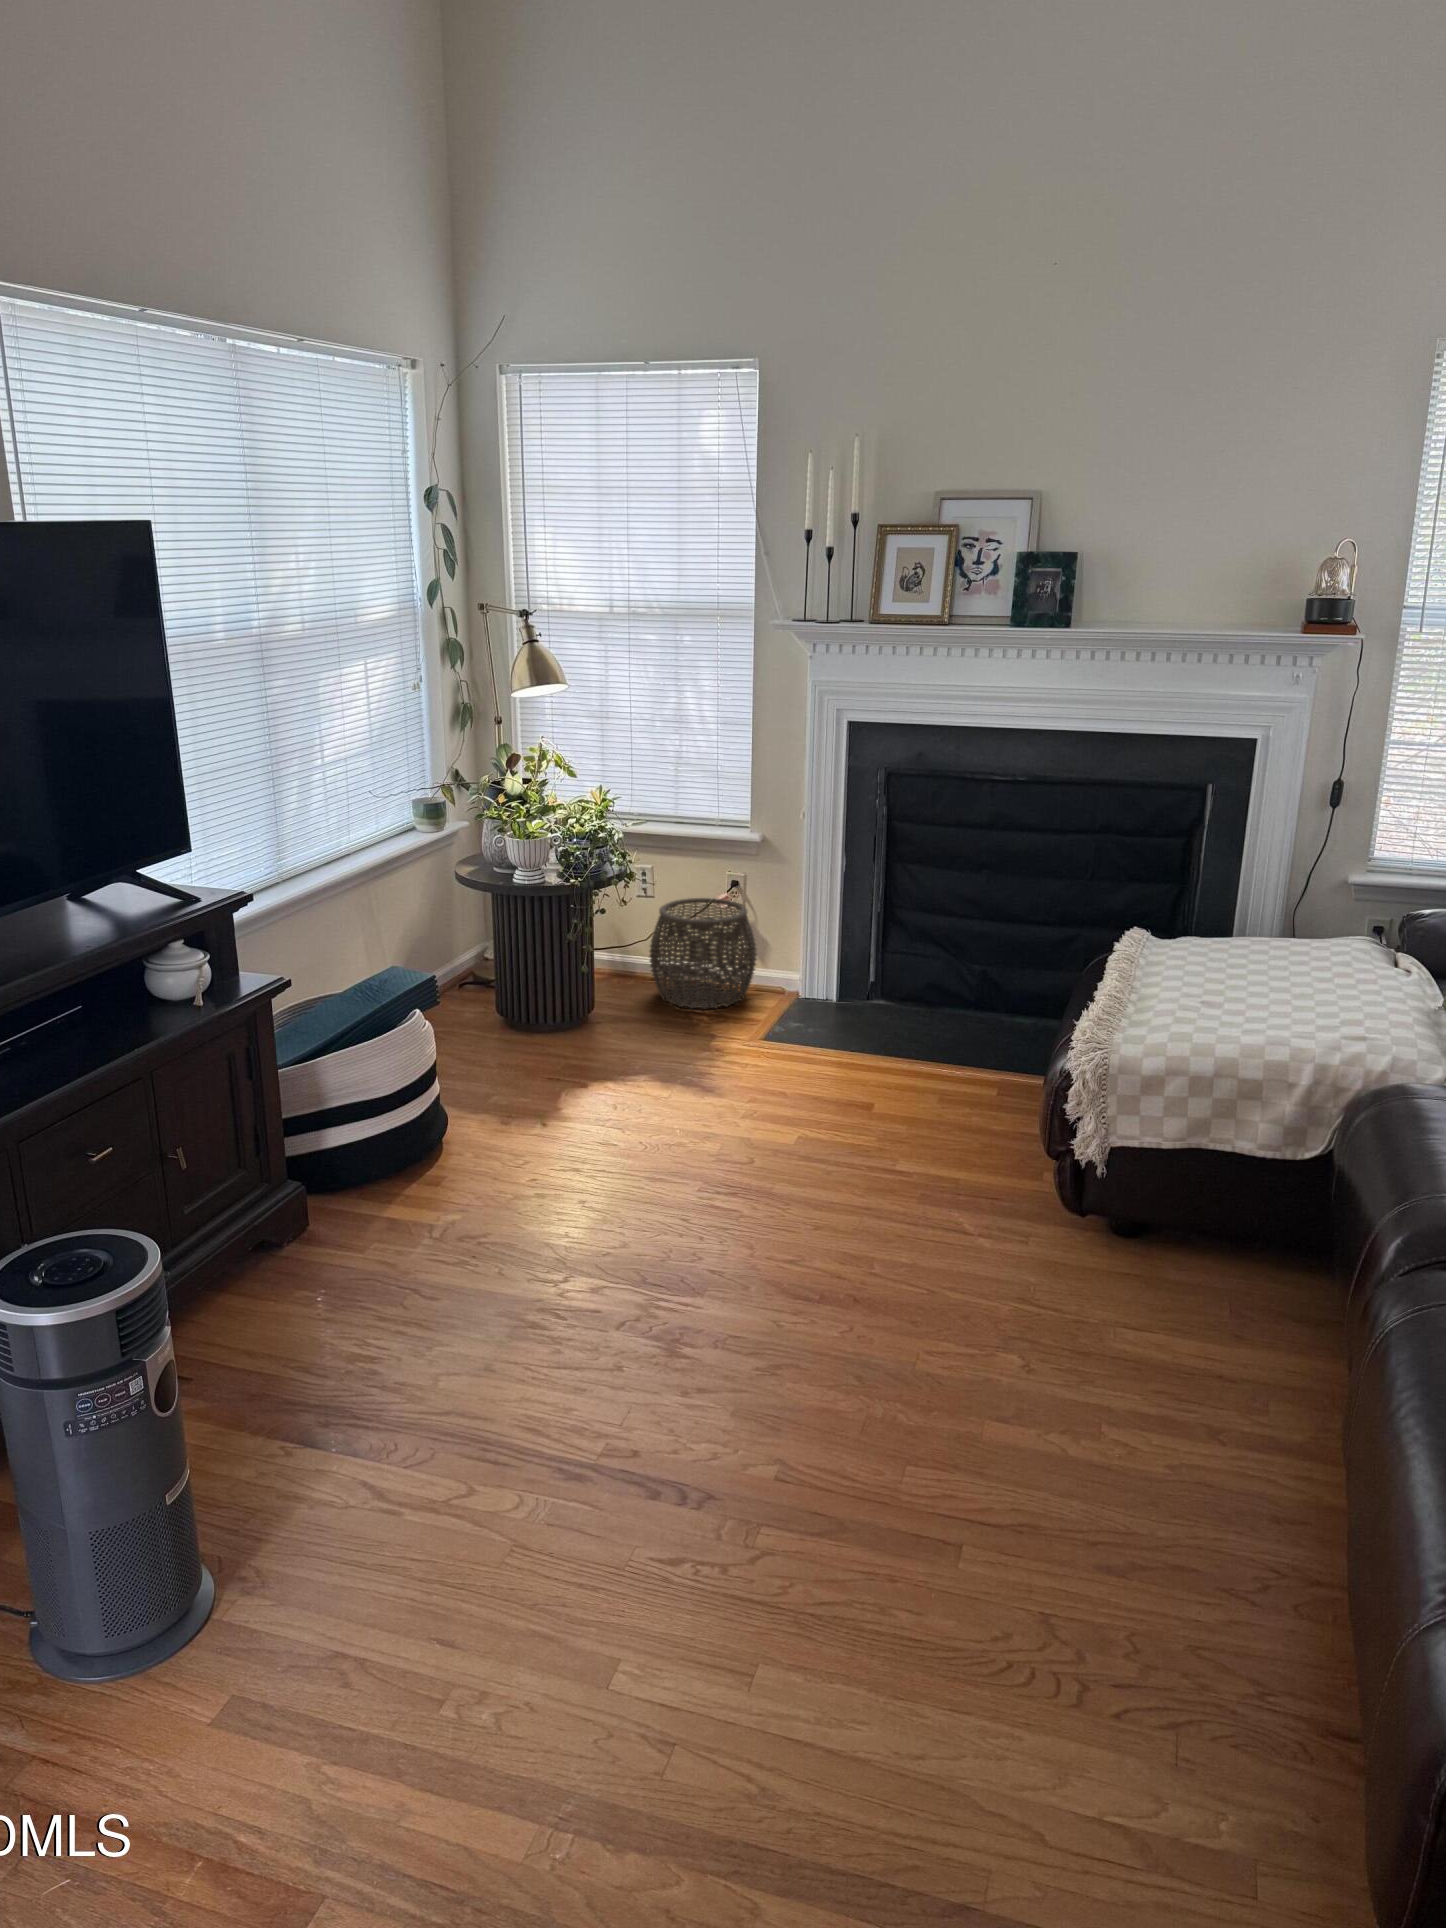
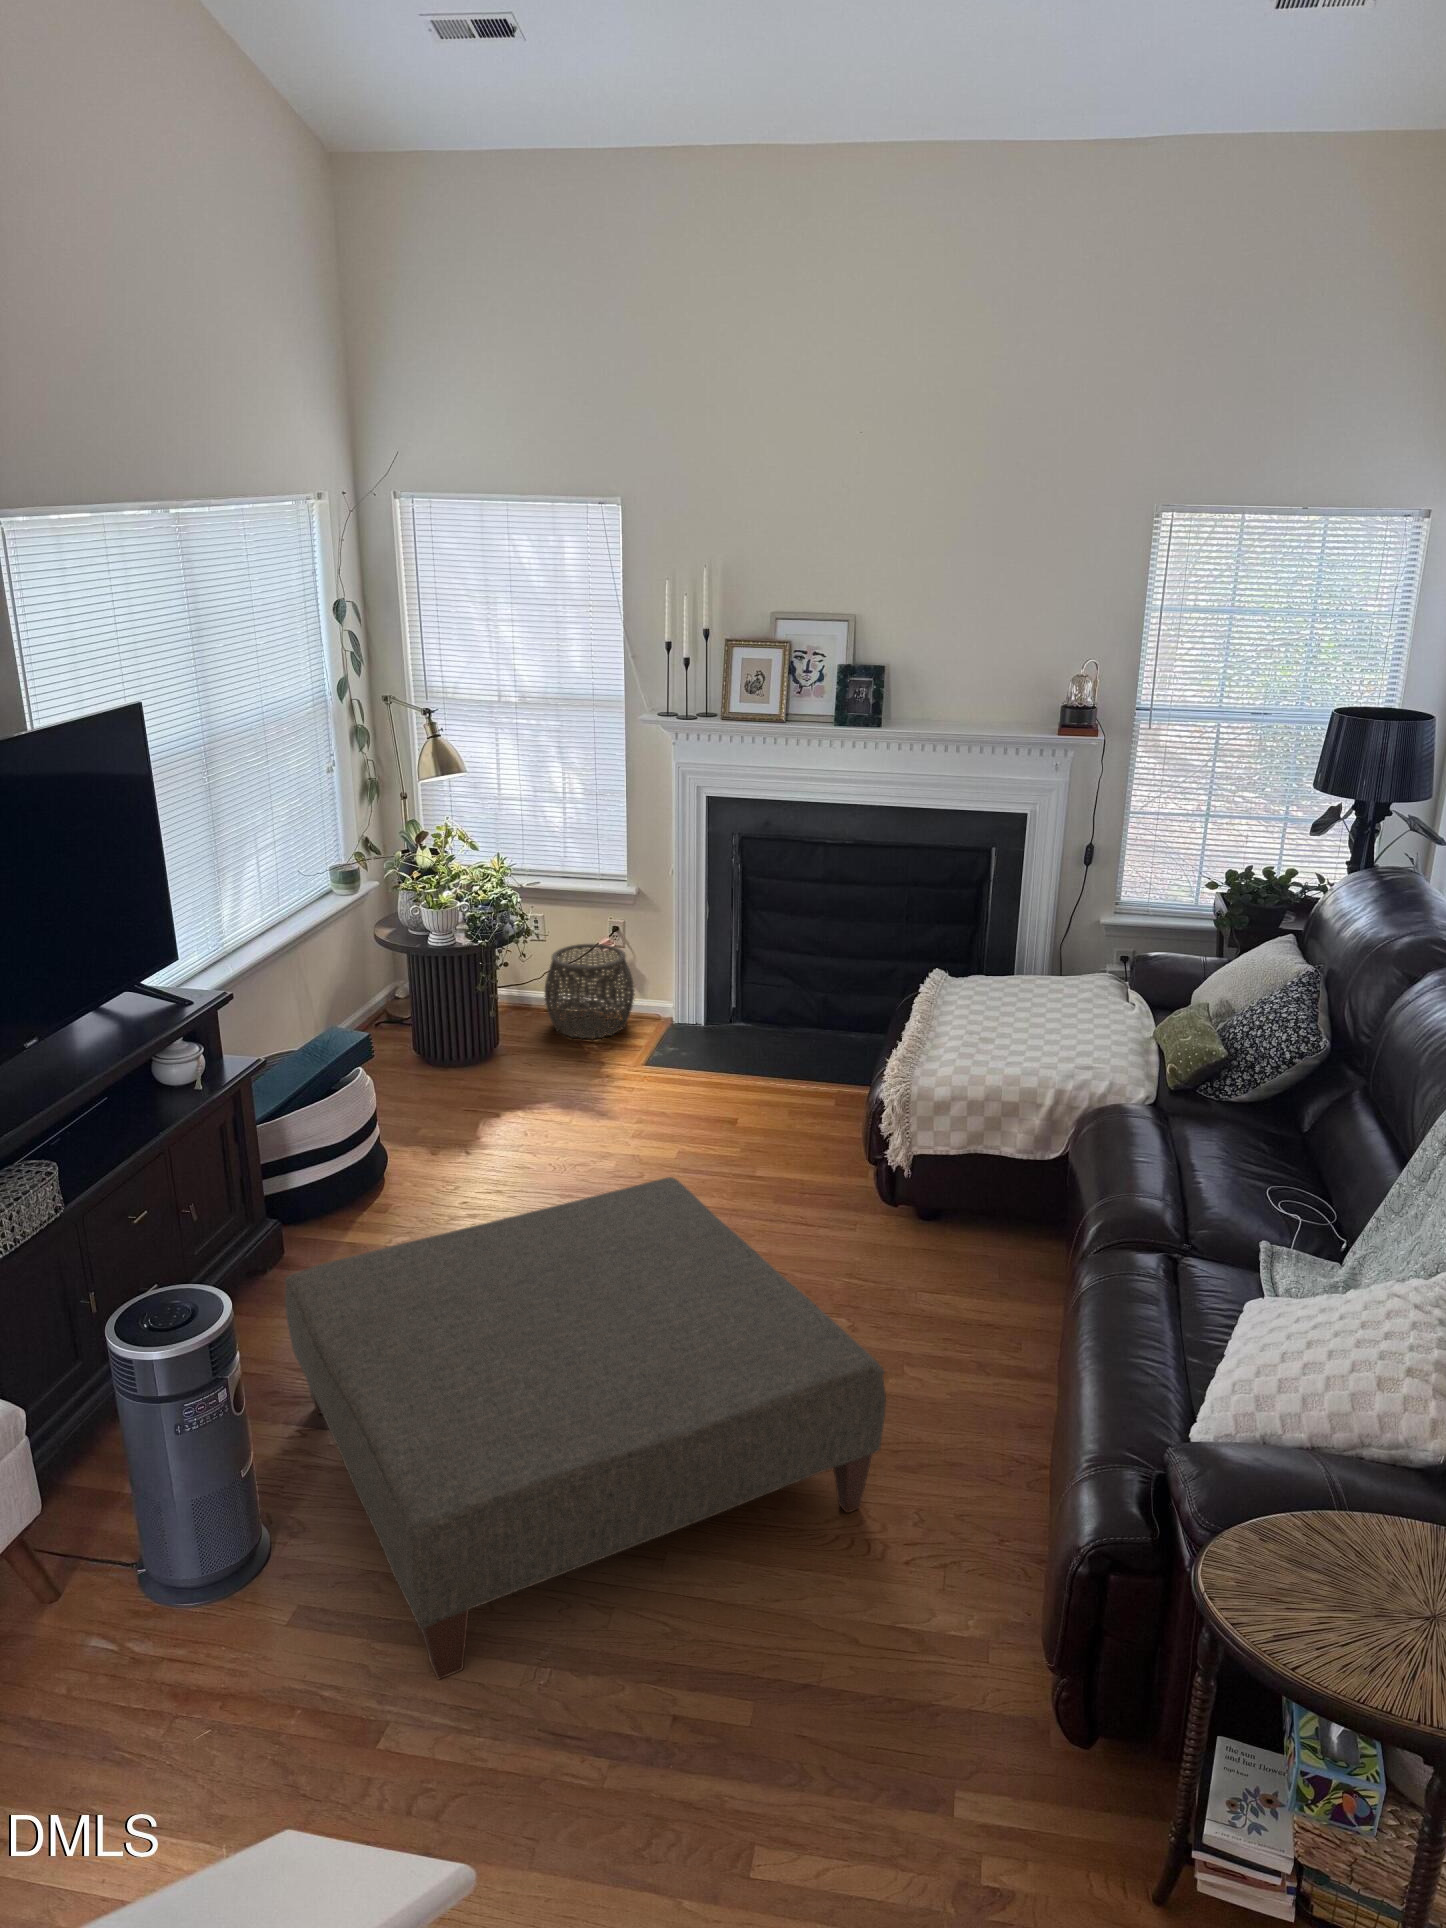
ottoman: none [270,1148,1090,1828] -> present [285,1177,886,1679]

